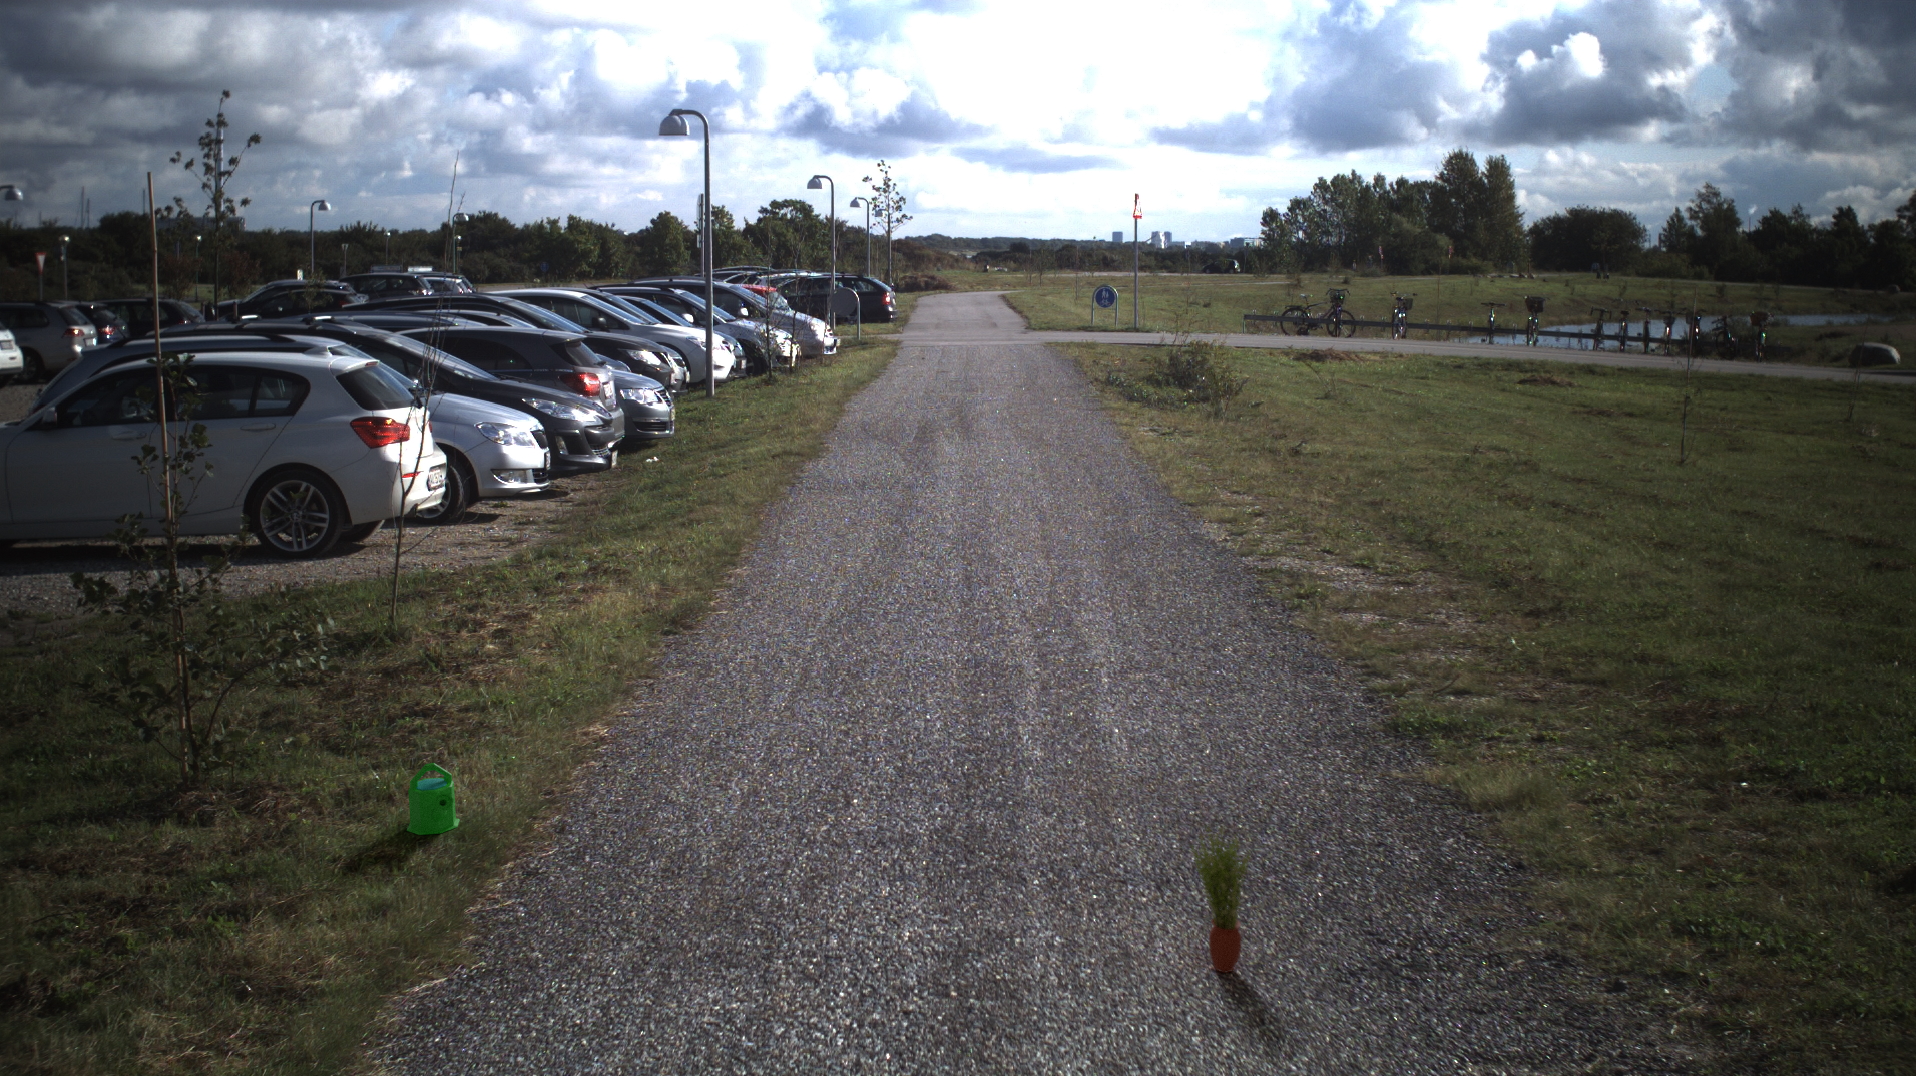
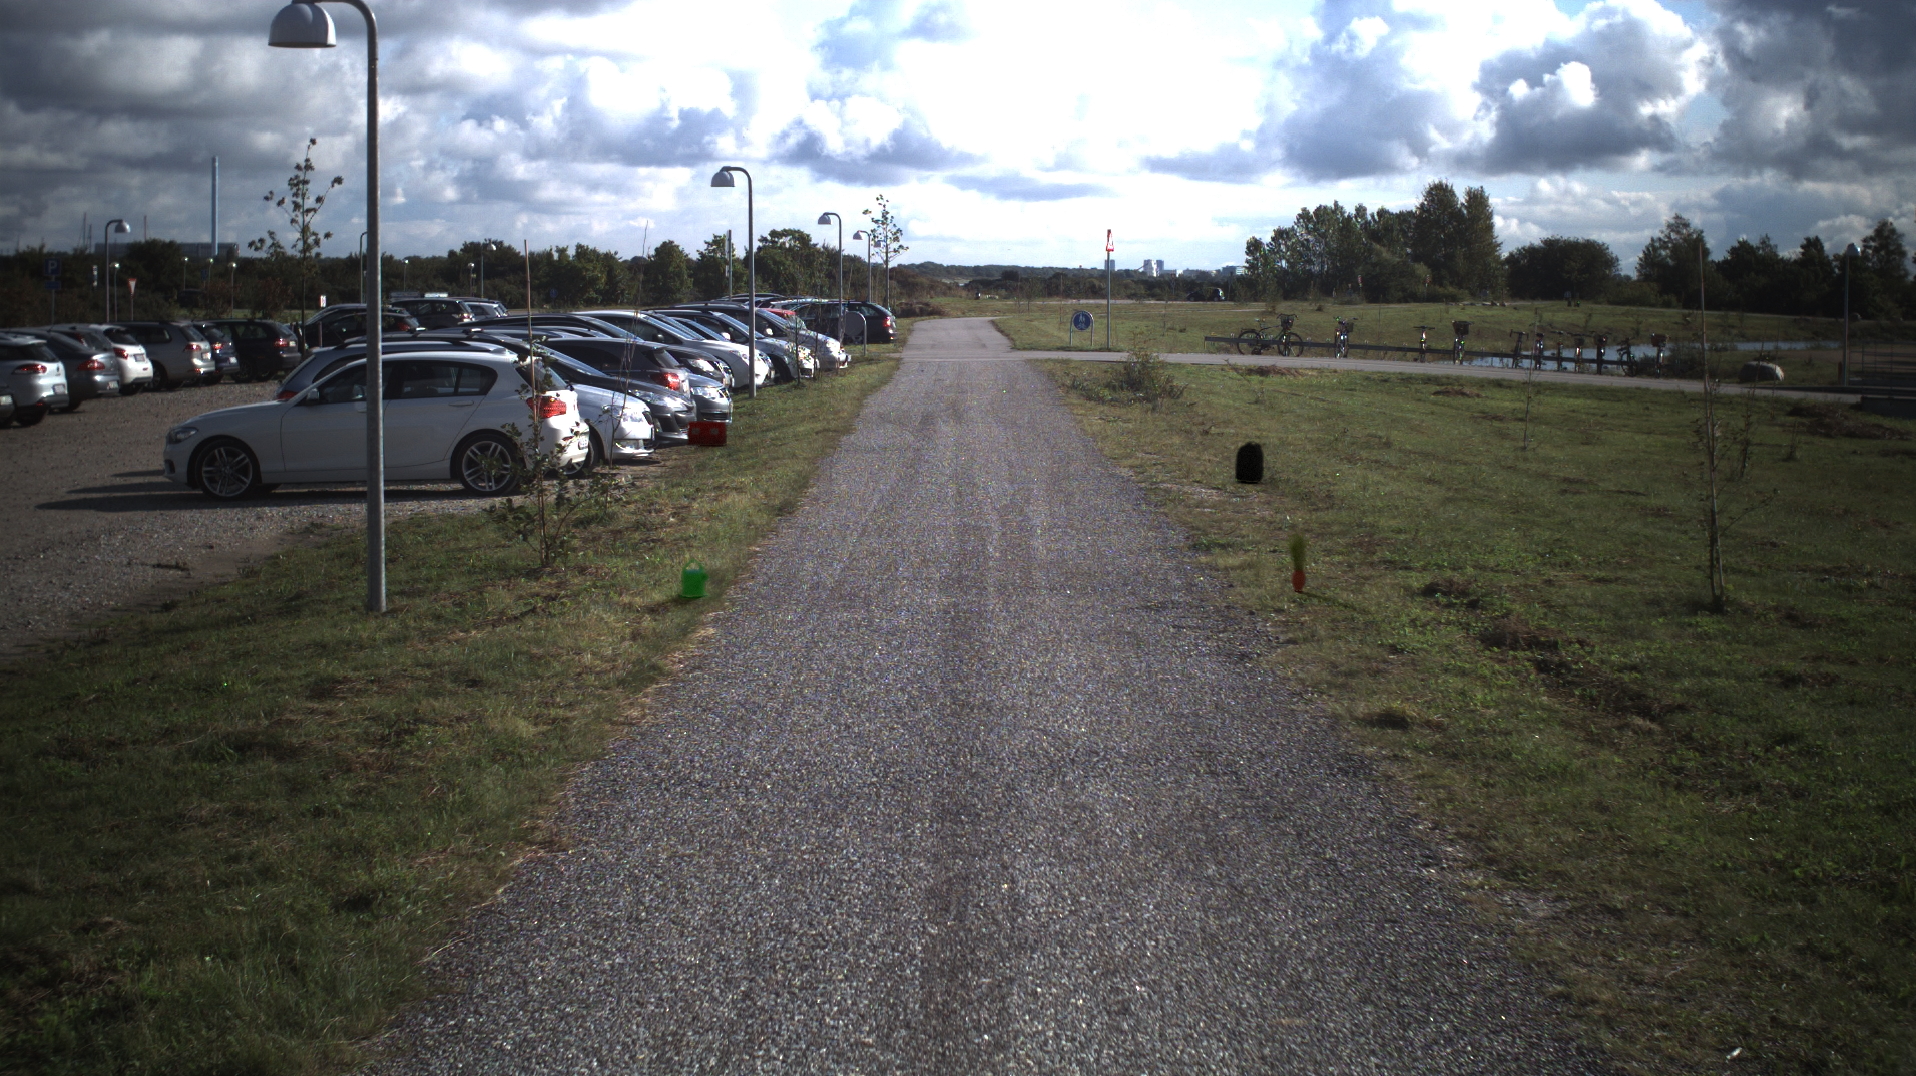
toolbox: none [604,431,656,470] -> present [687,417,727,446]
backpack: none [1319,478,1359,535] -> present [1235,441,1264,483]
potted plant: present [1192,828,1251,973] -> present [1286,532,1310,592]

